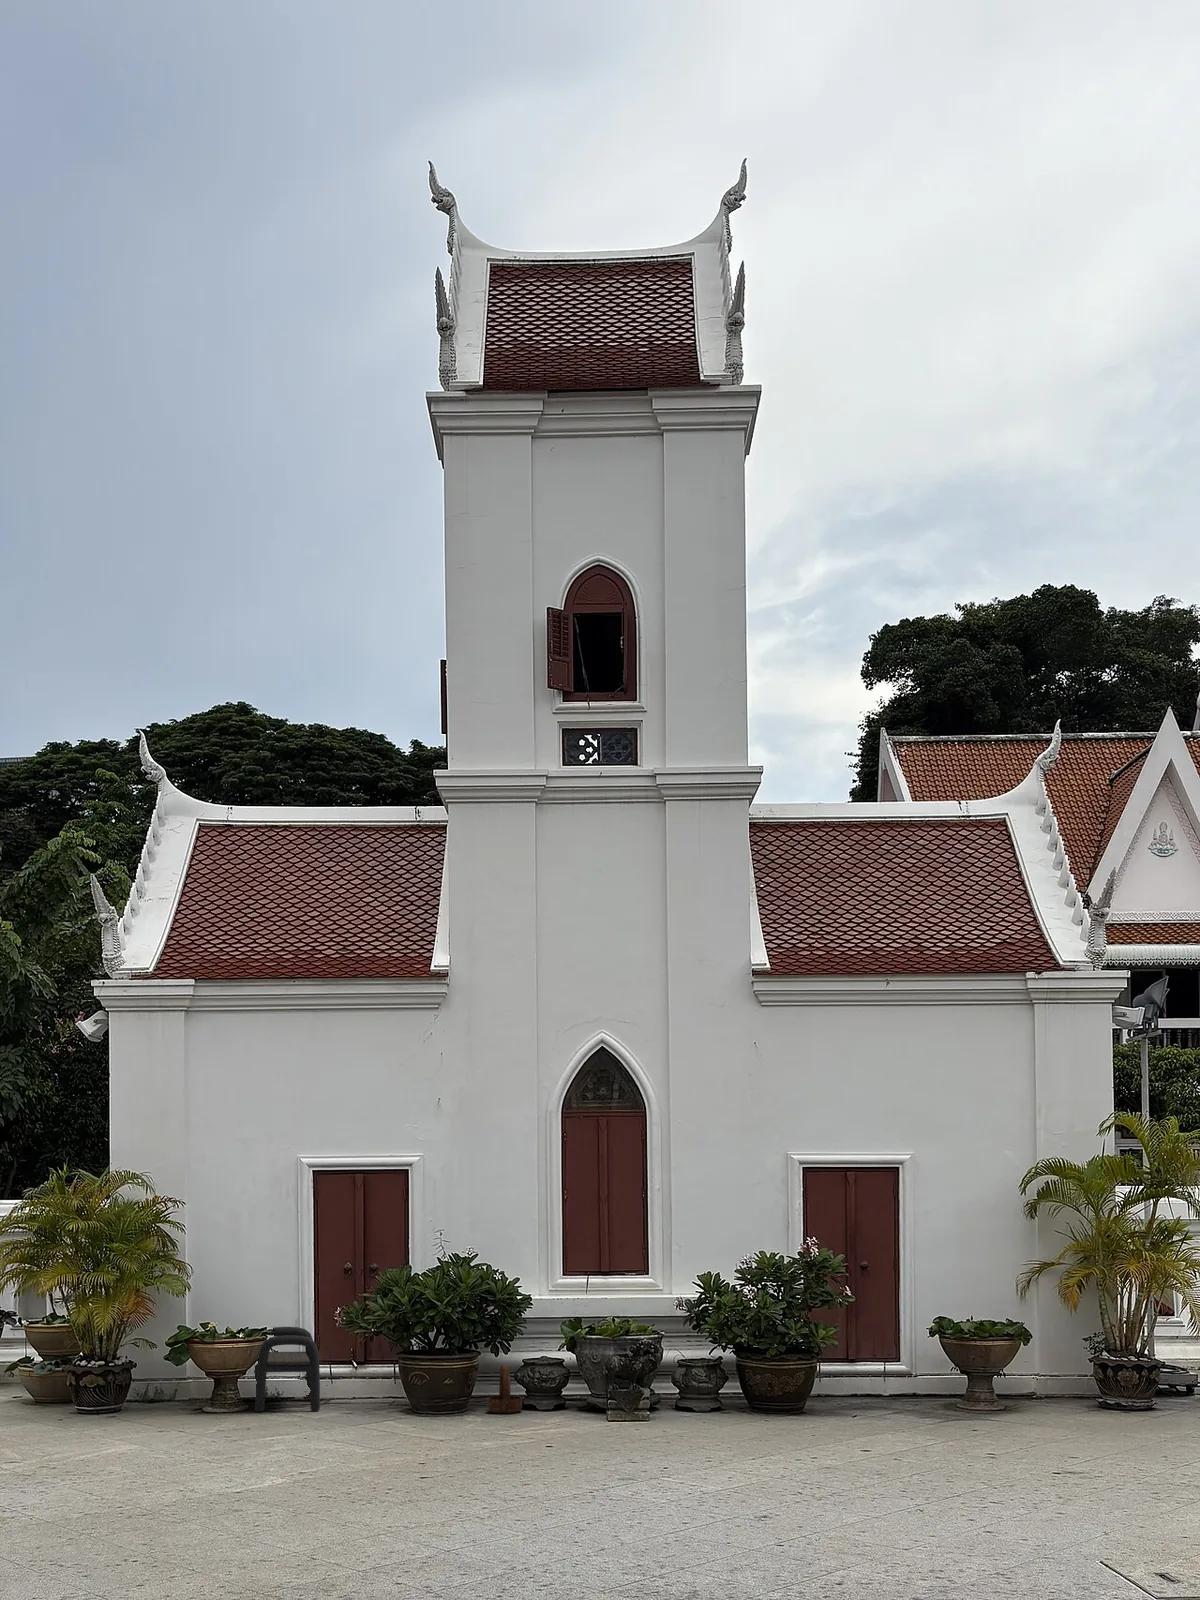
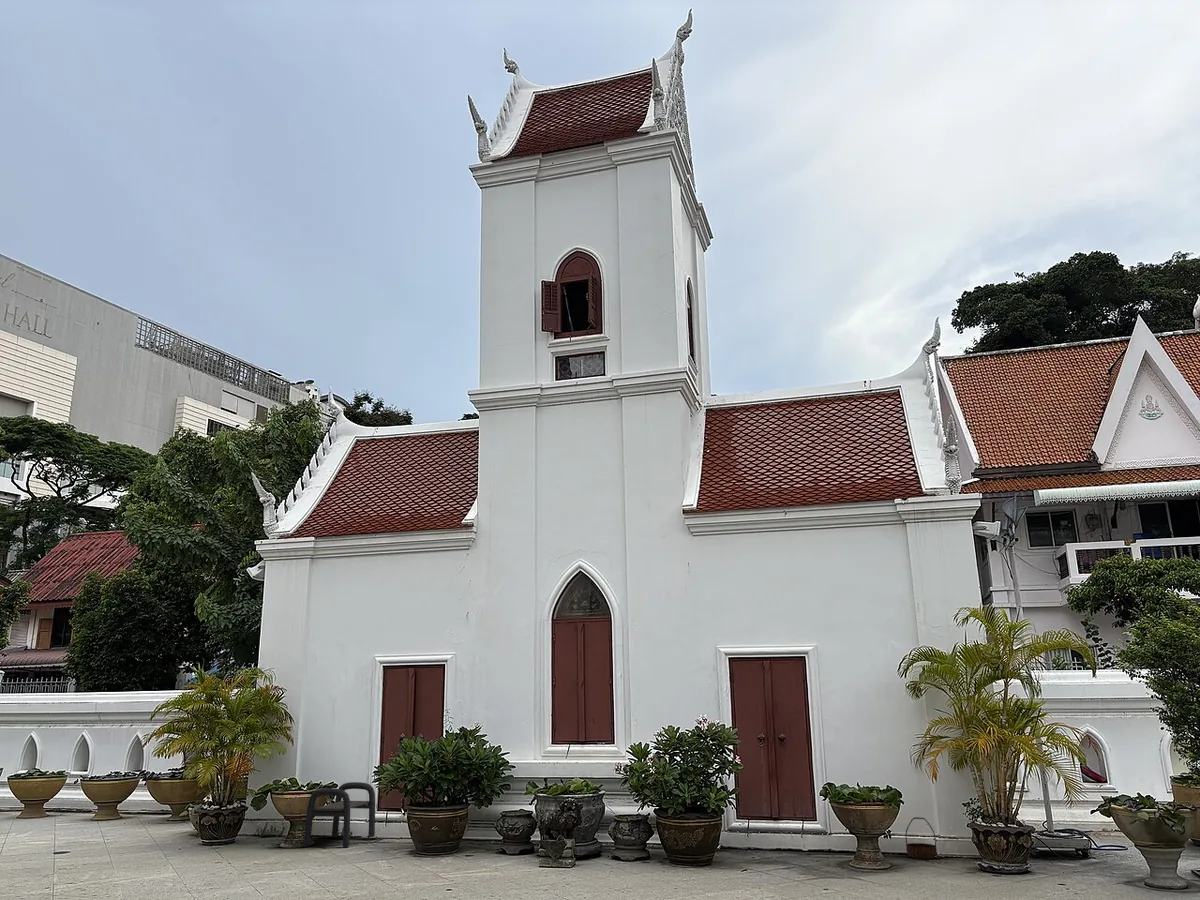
basket: present [487,1365,522,1413] -> present [905,817,937,859]

